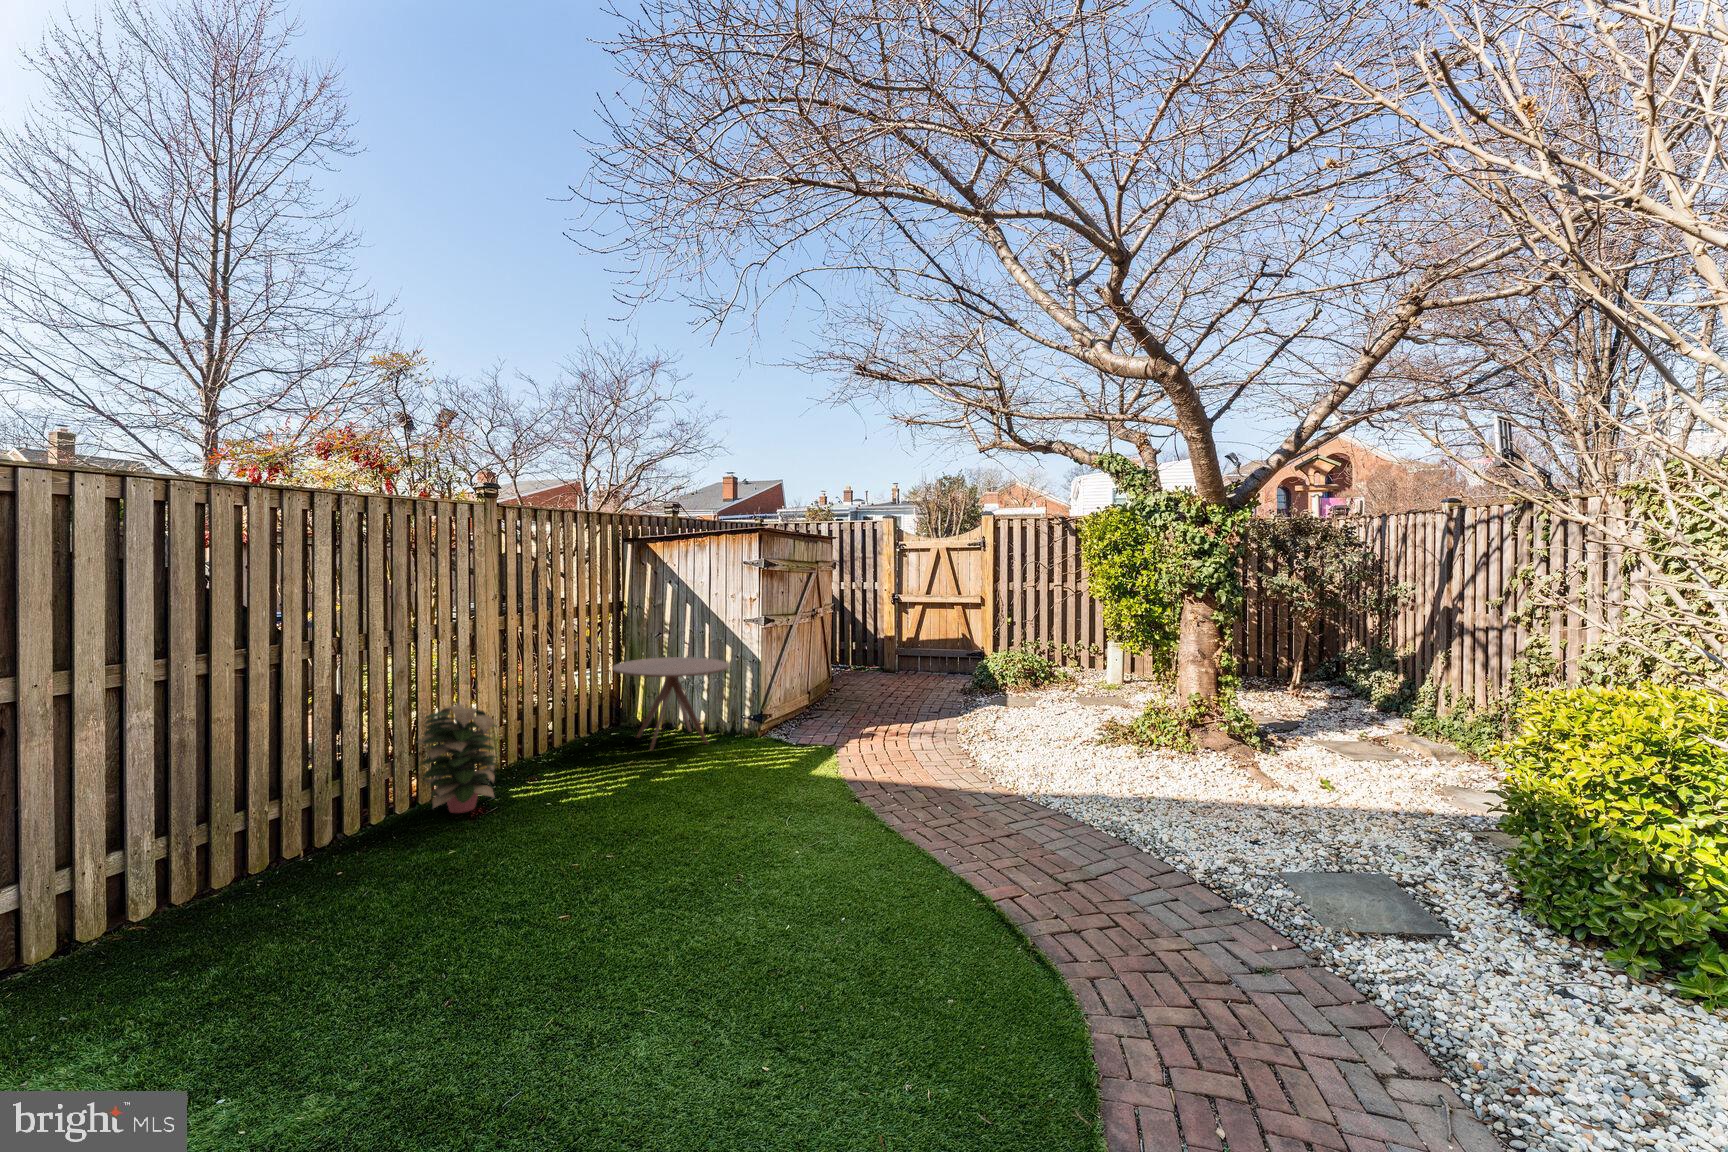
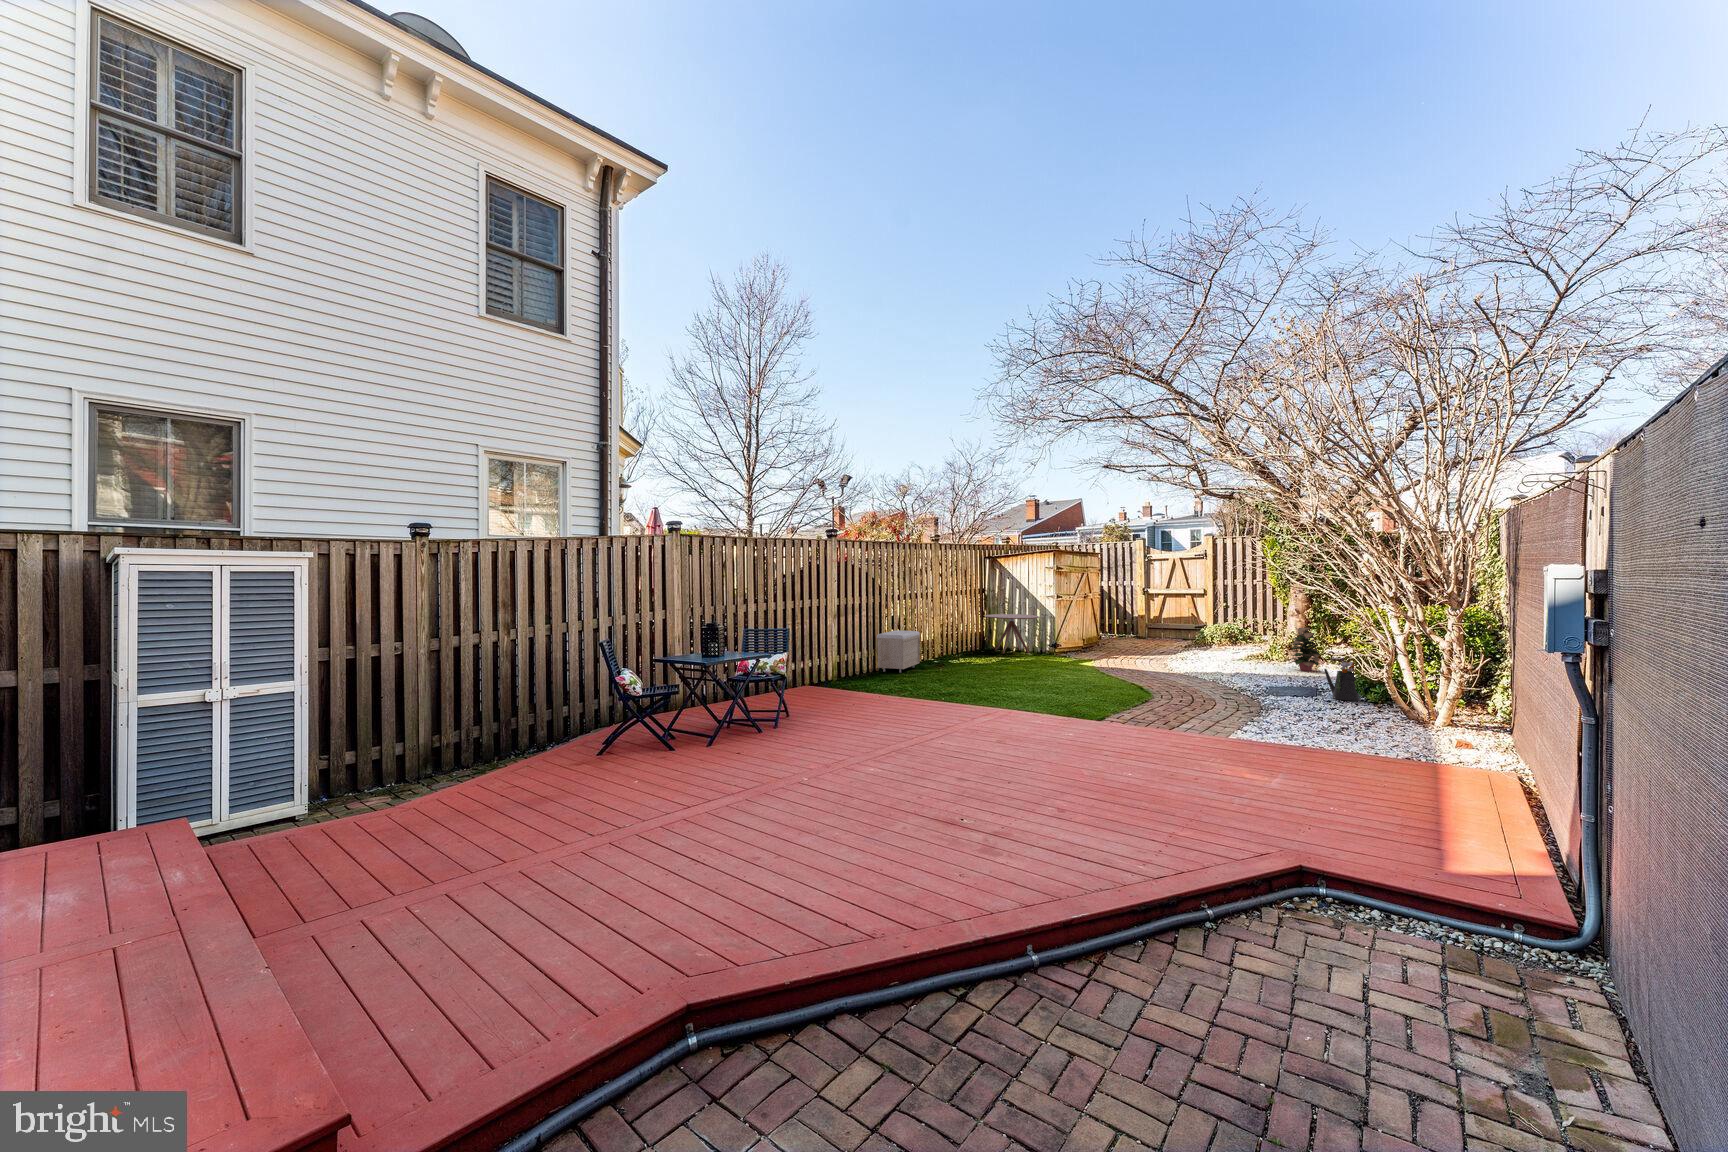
decorative plant: present [416,704,497,813] -> present [1290,628,1320,671]
storage bench: none [125,761,355,942] -> present [877,630,920,672]
watering can: none [1463,826,1590,953] -> present [1324,662,1361,701]

